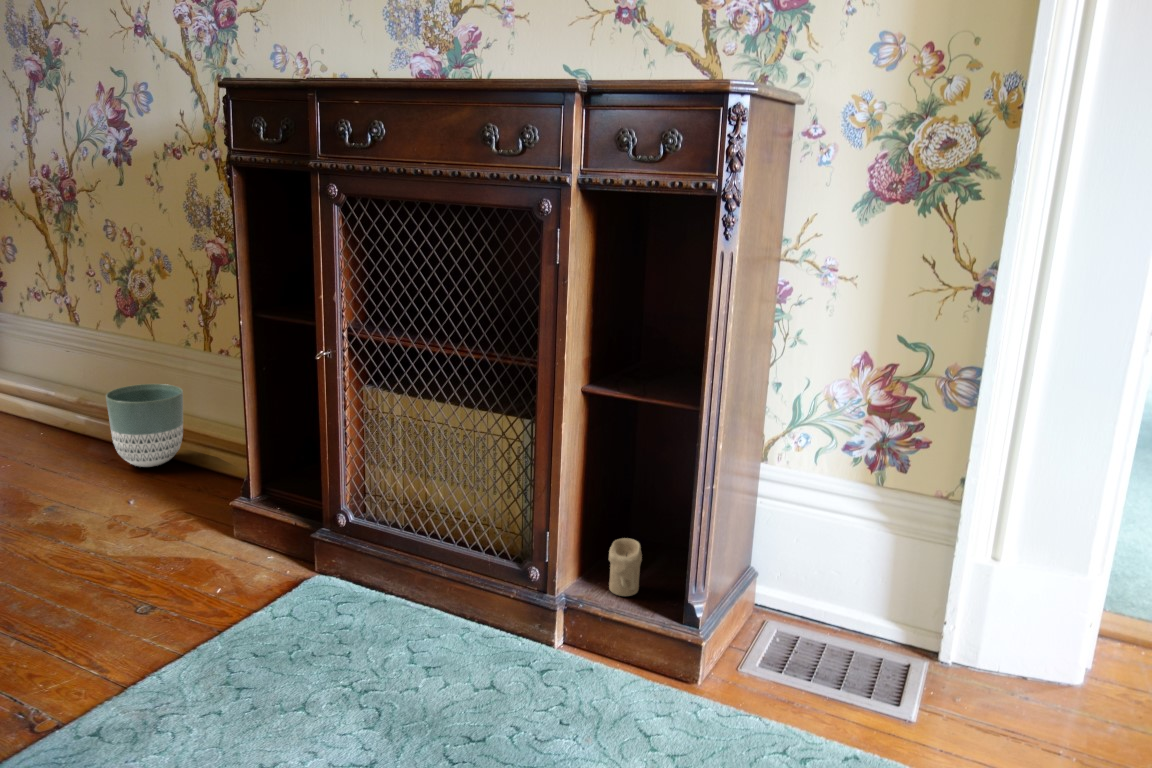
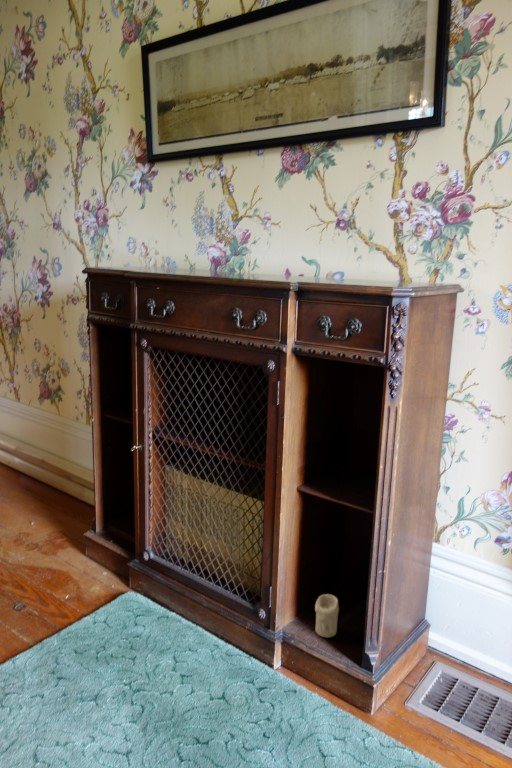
planter: present [106,384,183,467] -> none [25,445,71,499]

